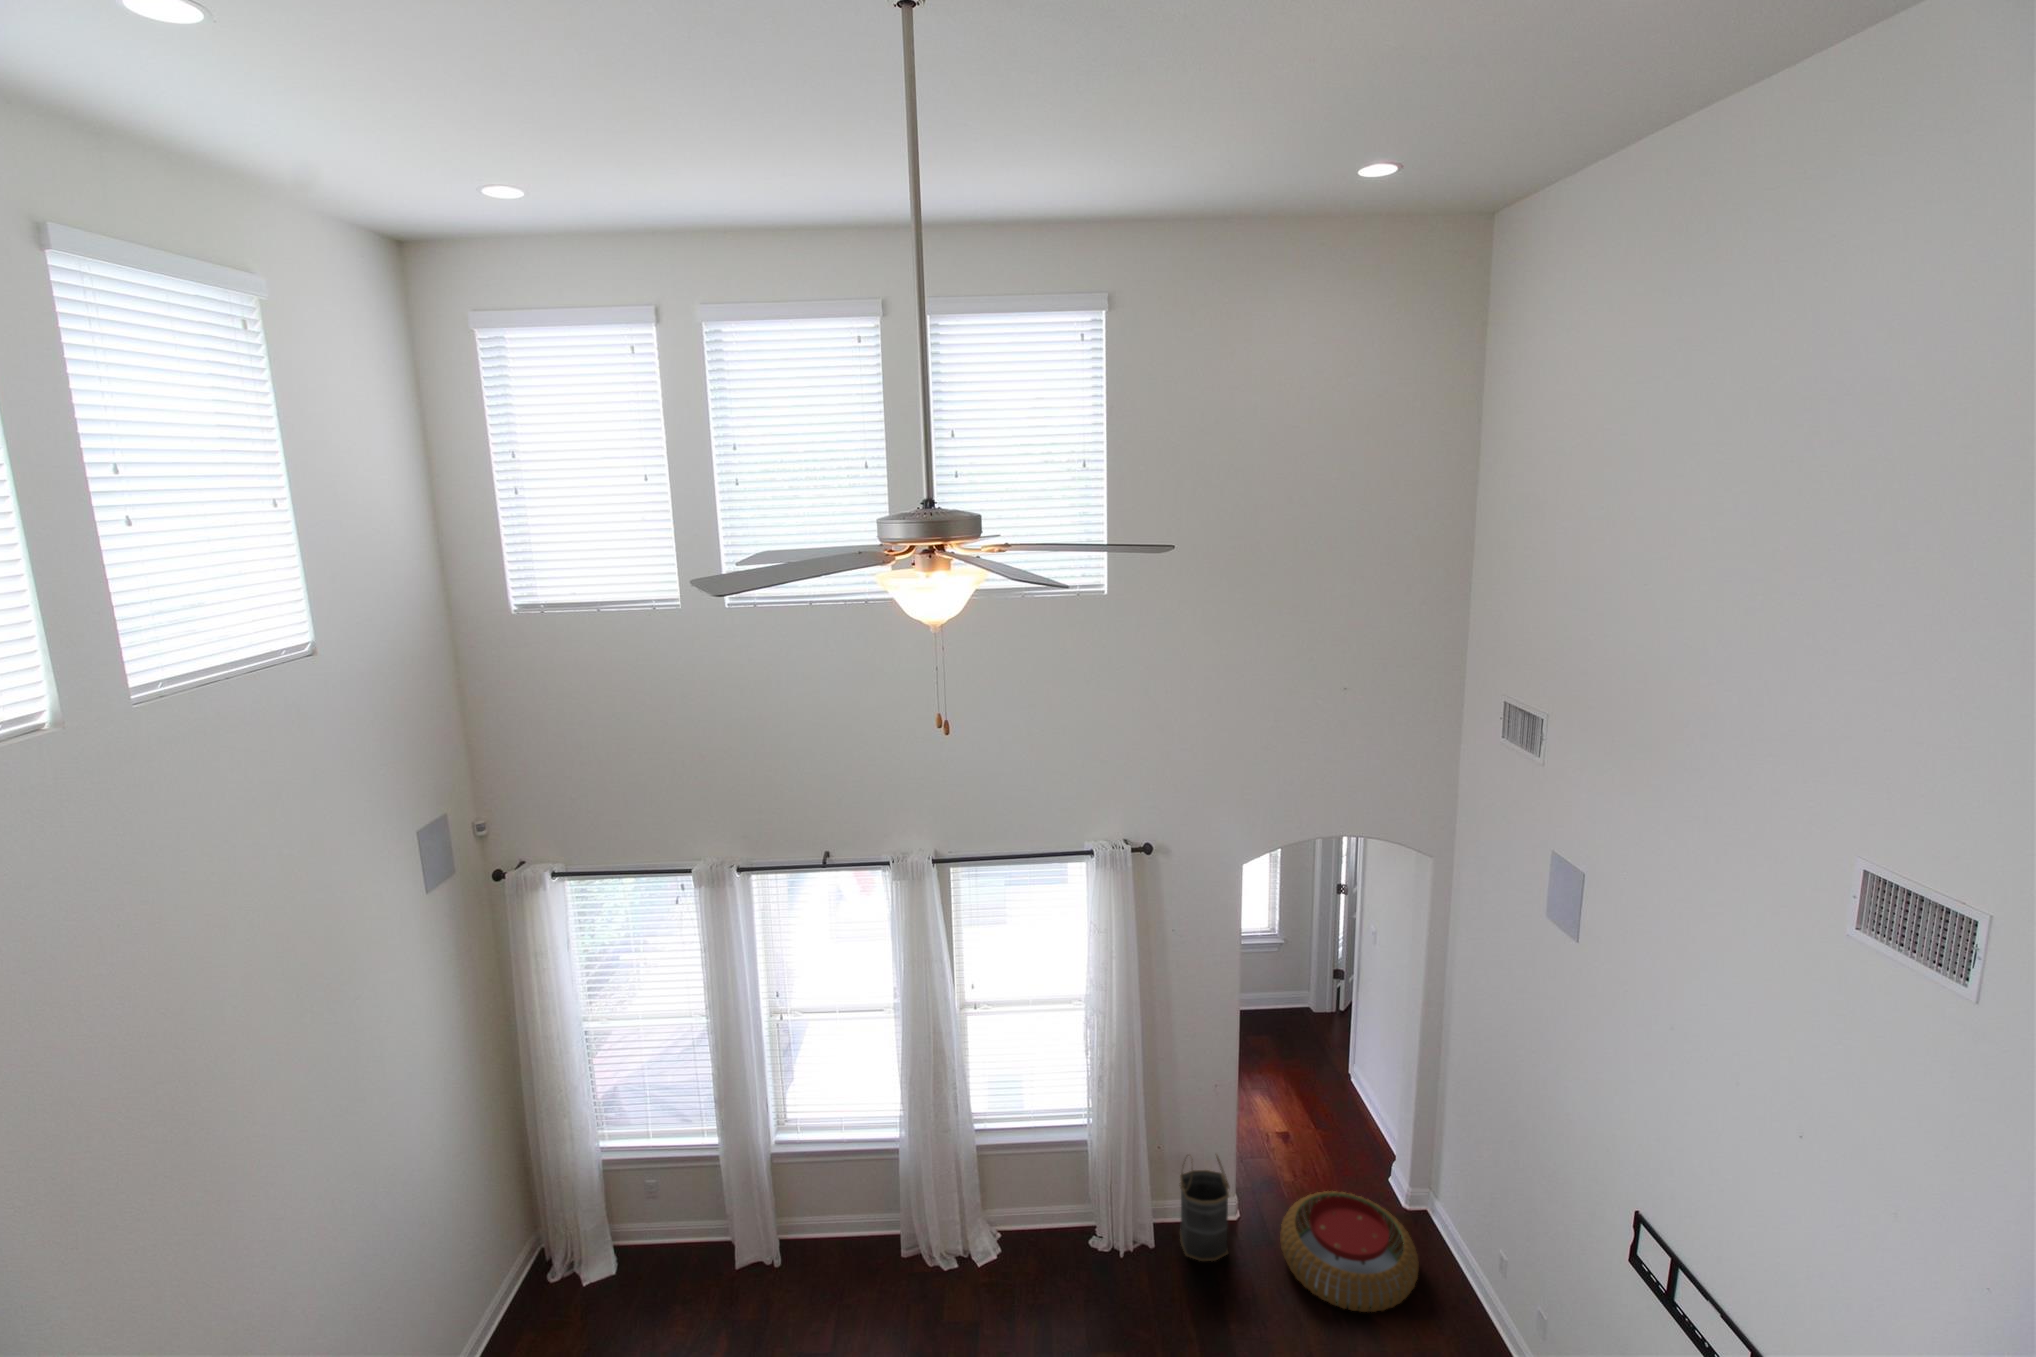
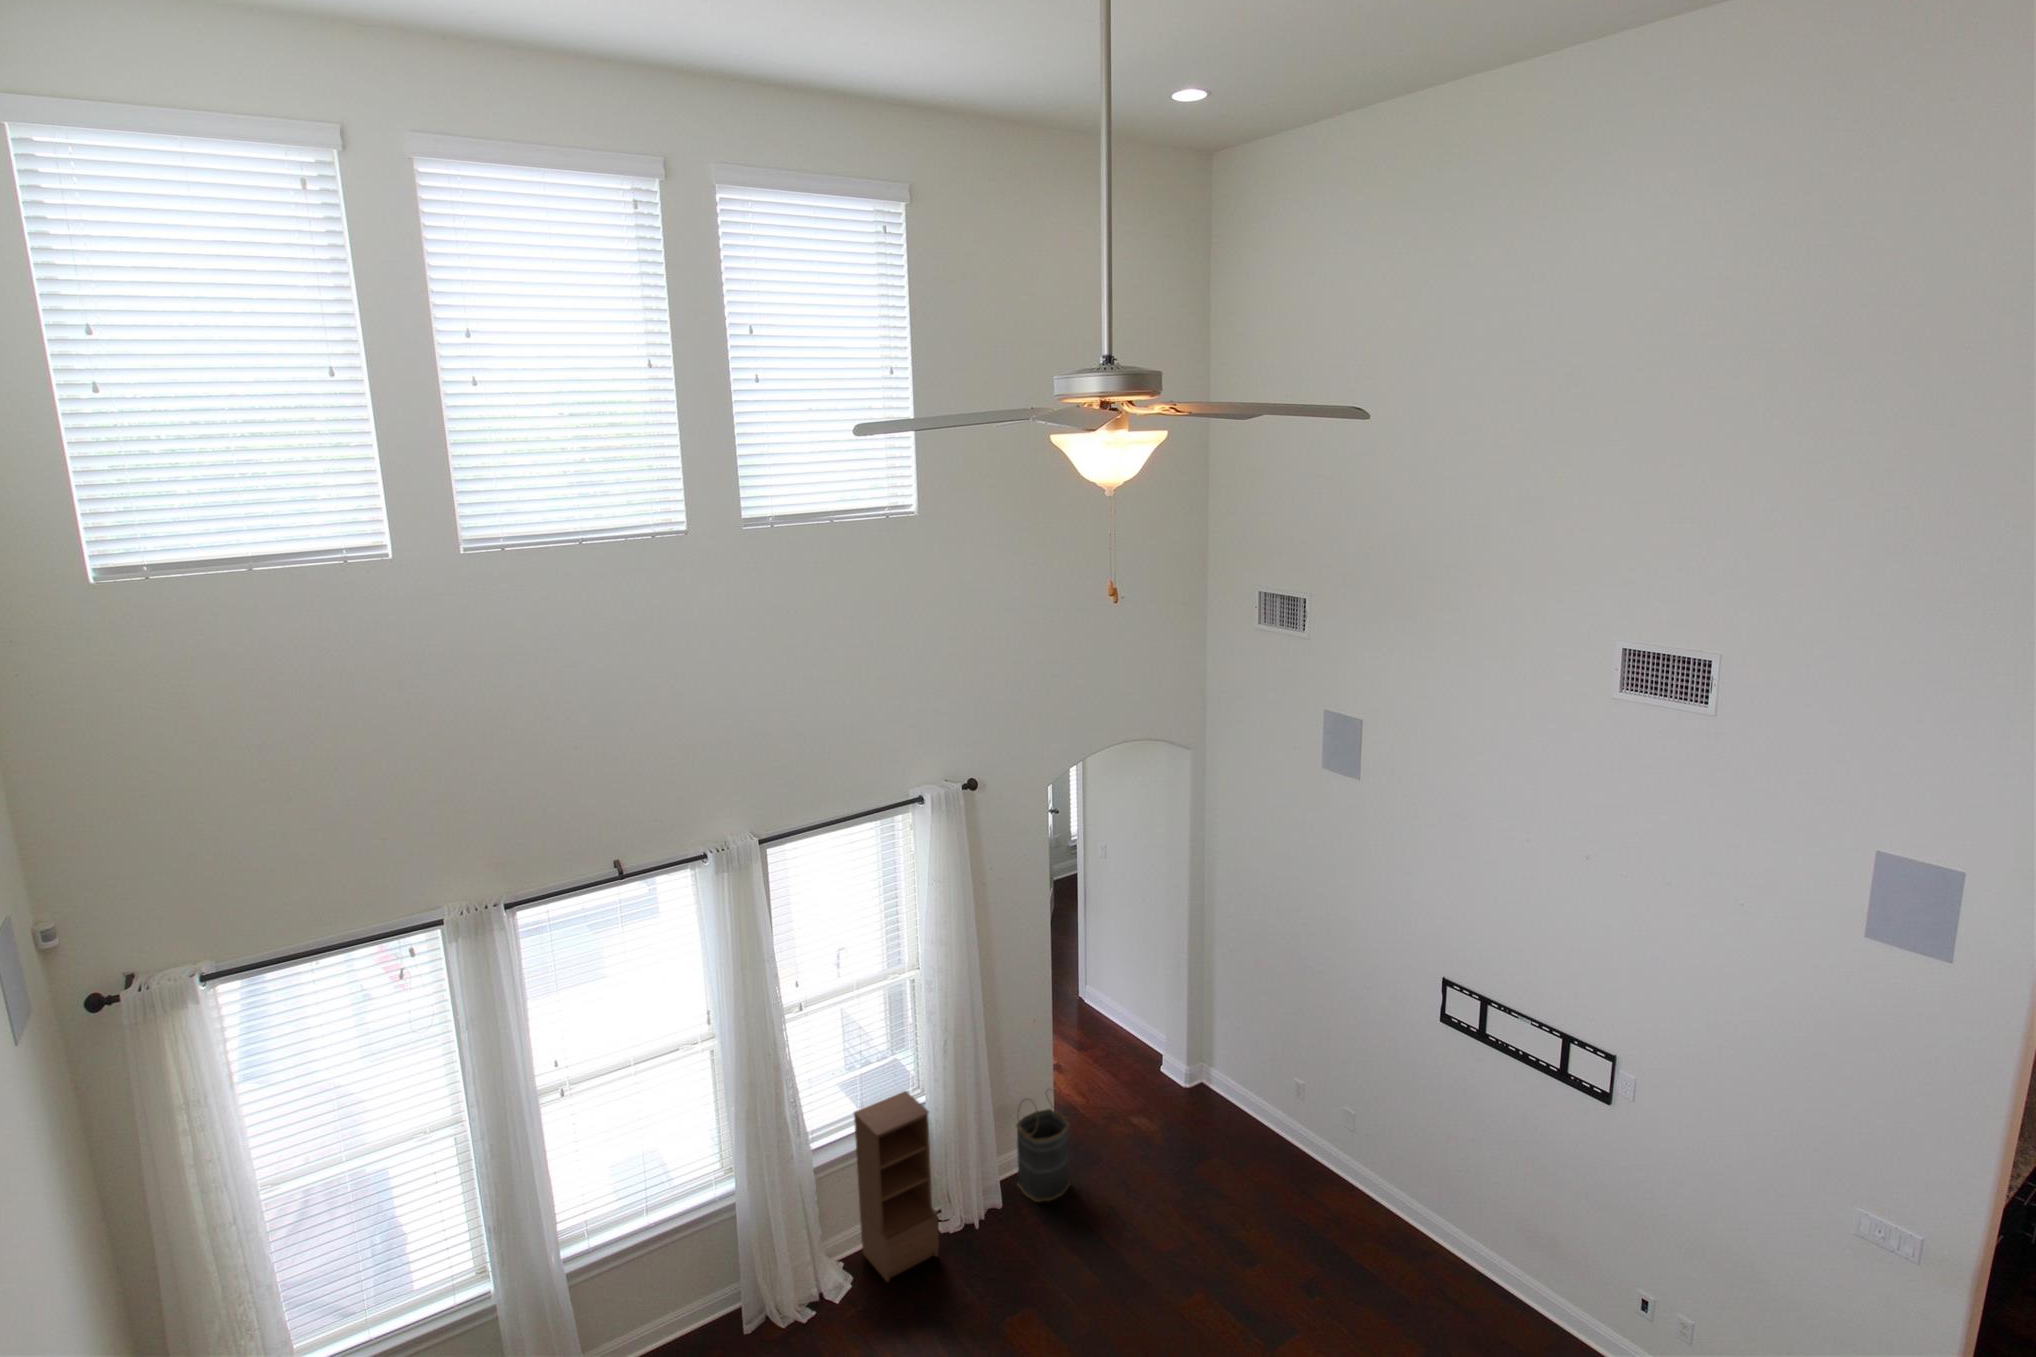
bookcase: none [1015,1107,1075,1269] -> present [854,1091,939,1282]
pouf: present [1280,1191,1419,1312] -> none [1107,1088,1233,1185]

